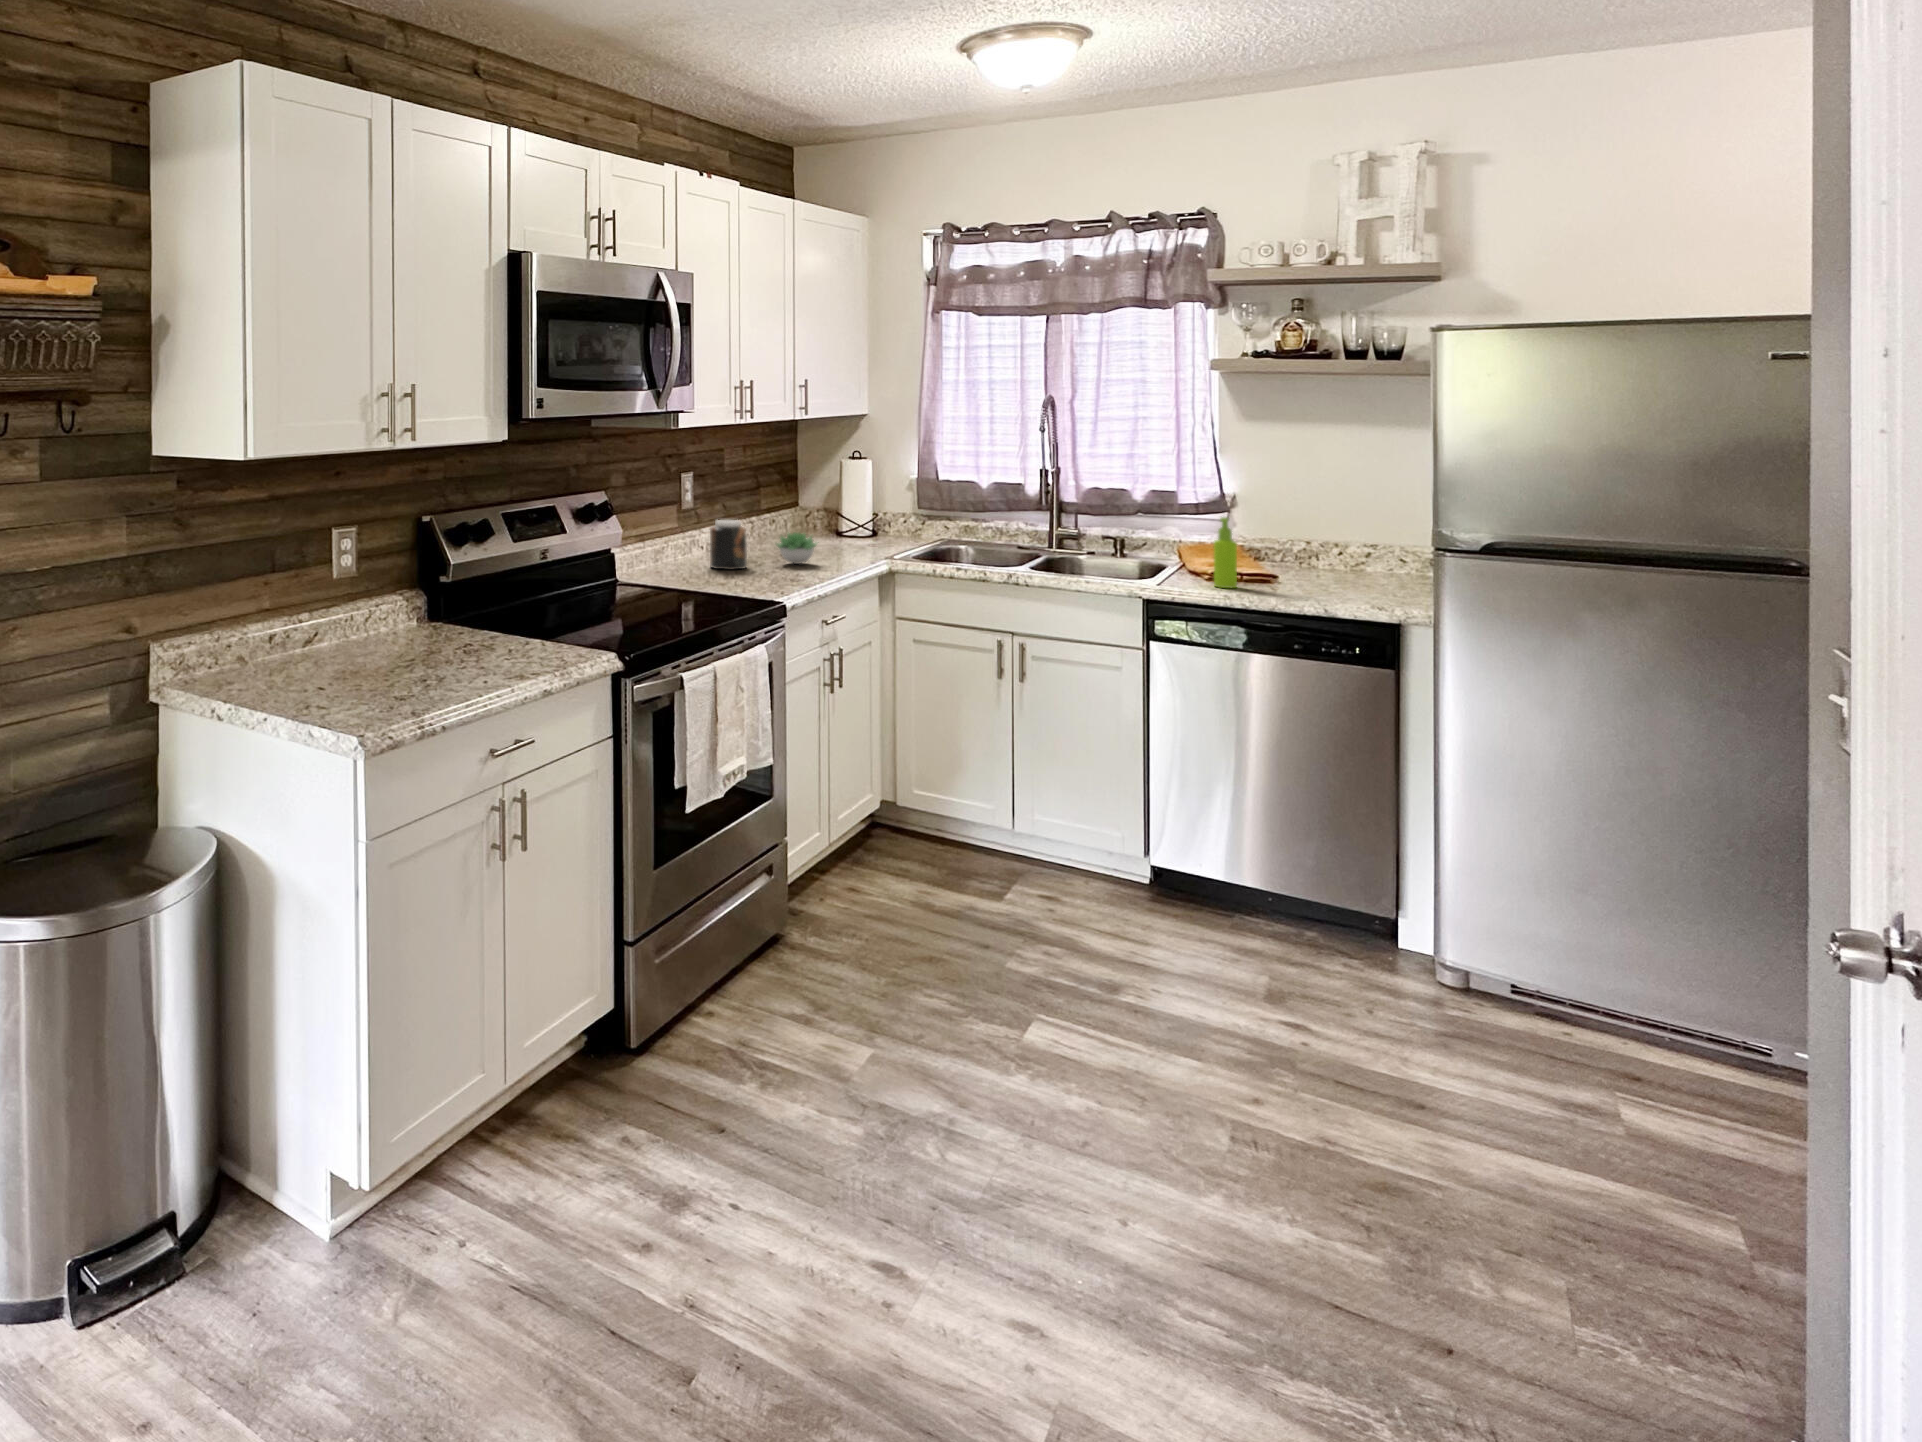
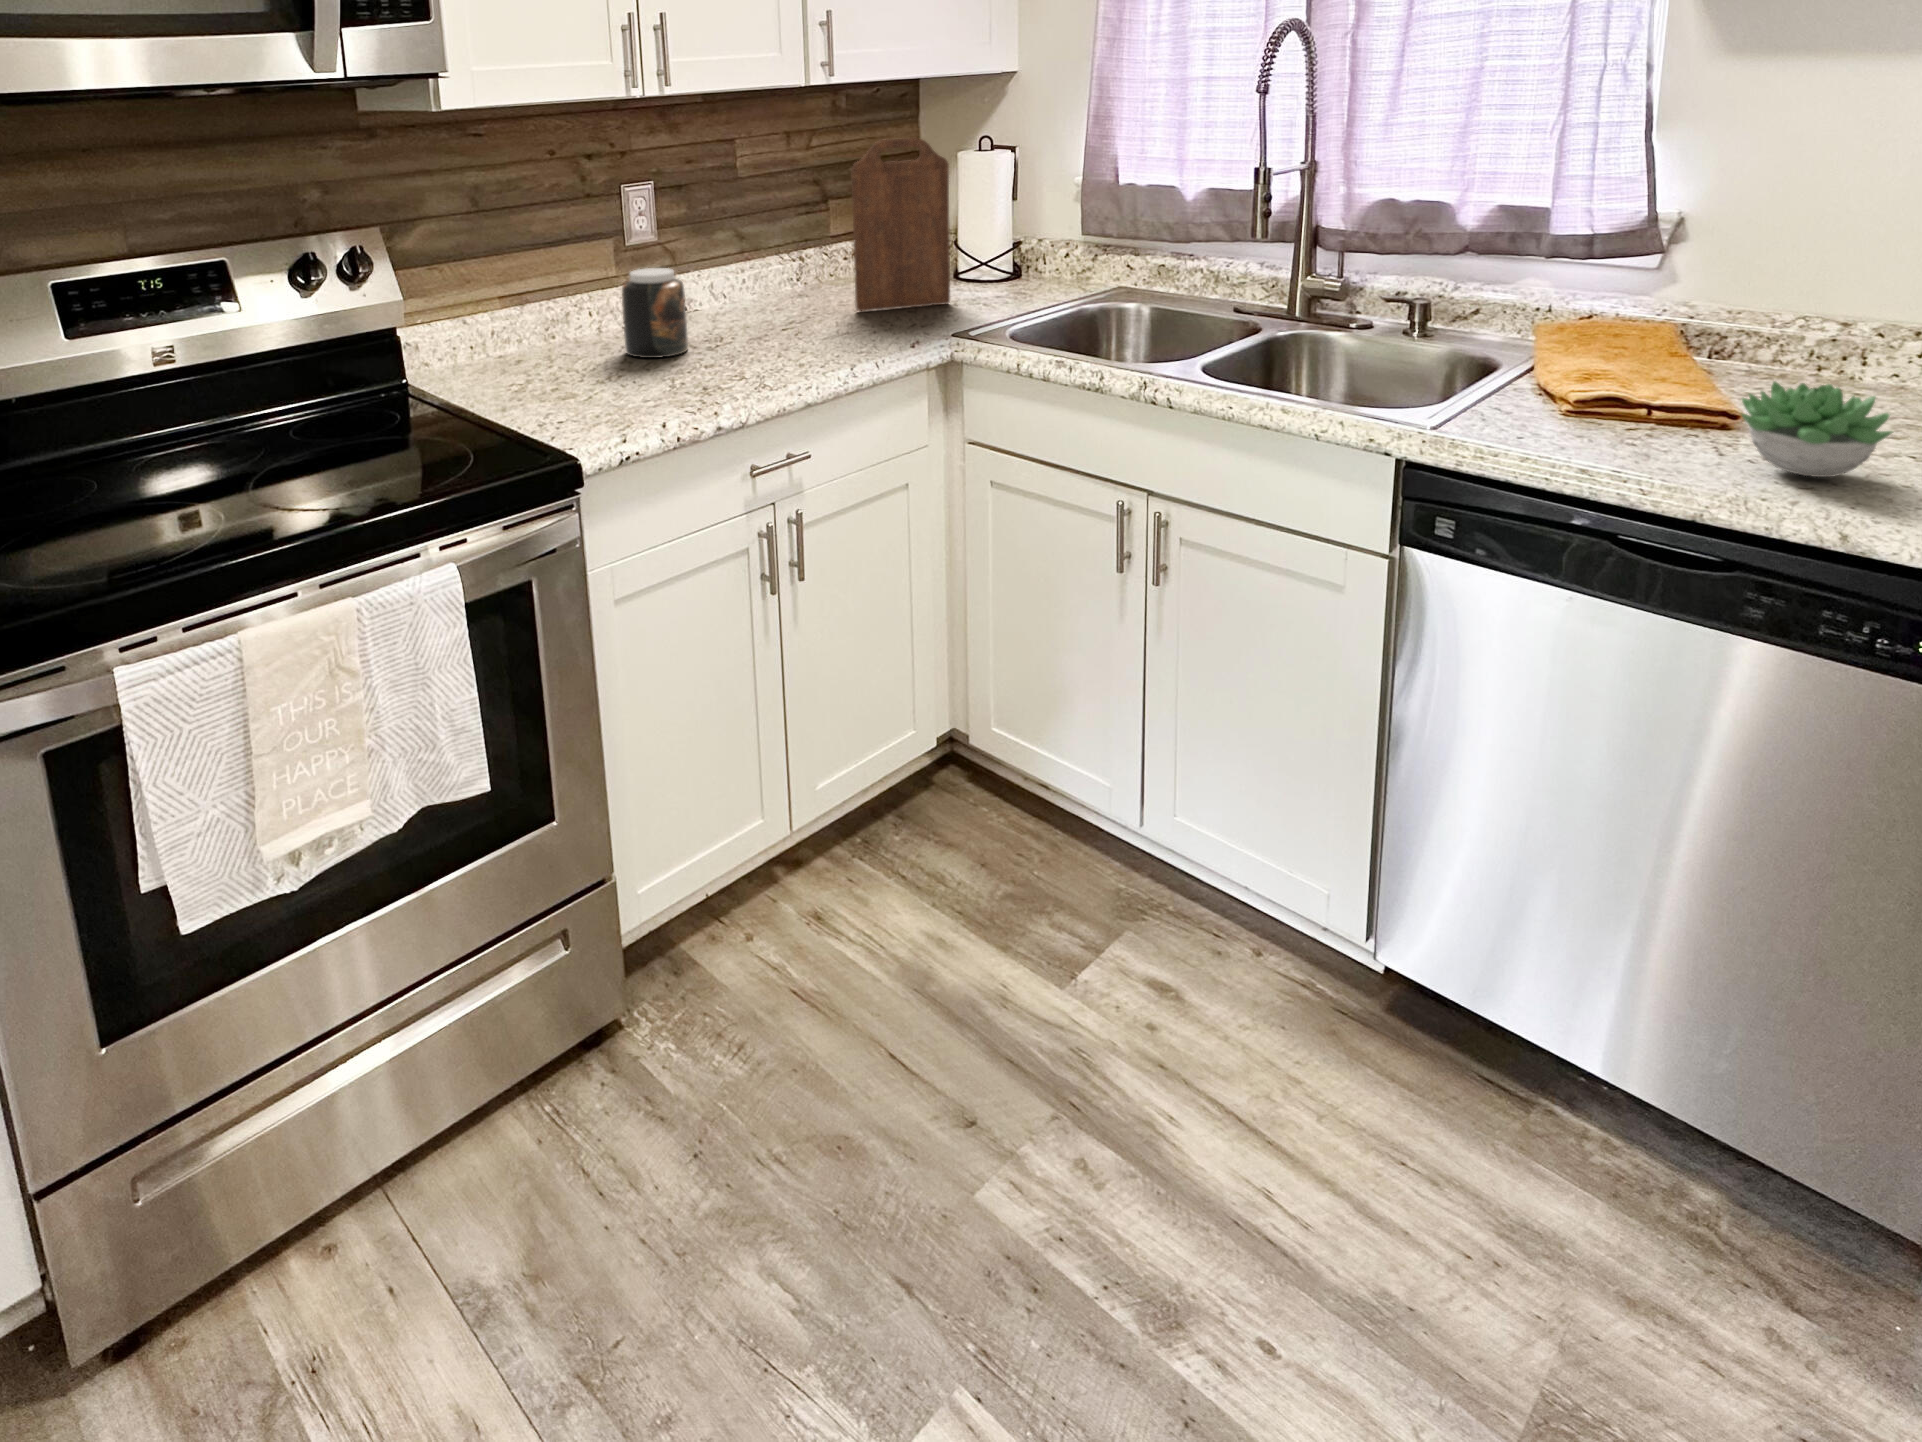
cutting board: none [807,451,856,551] -> present [851,138,950,311]
soap dispenser: present [1214,517,1237,588] -> none [1565,288,1633,452]
succulent plant: present [777,533,817,564] -> present [1741,382,1892,477]

